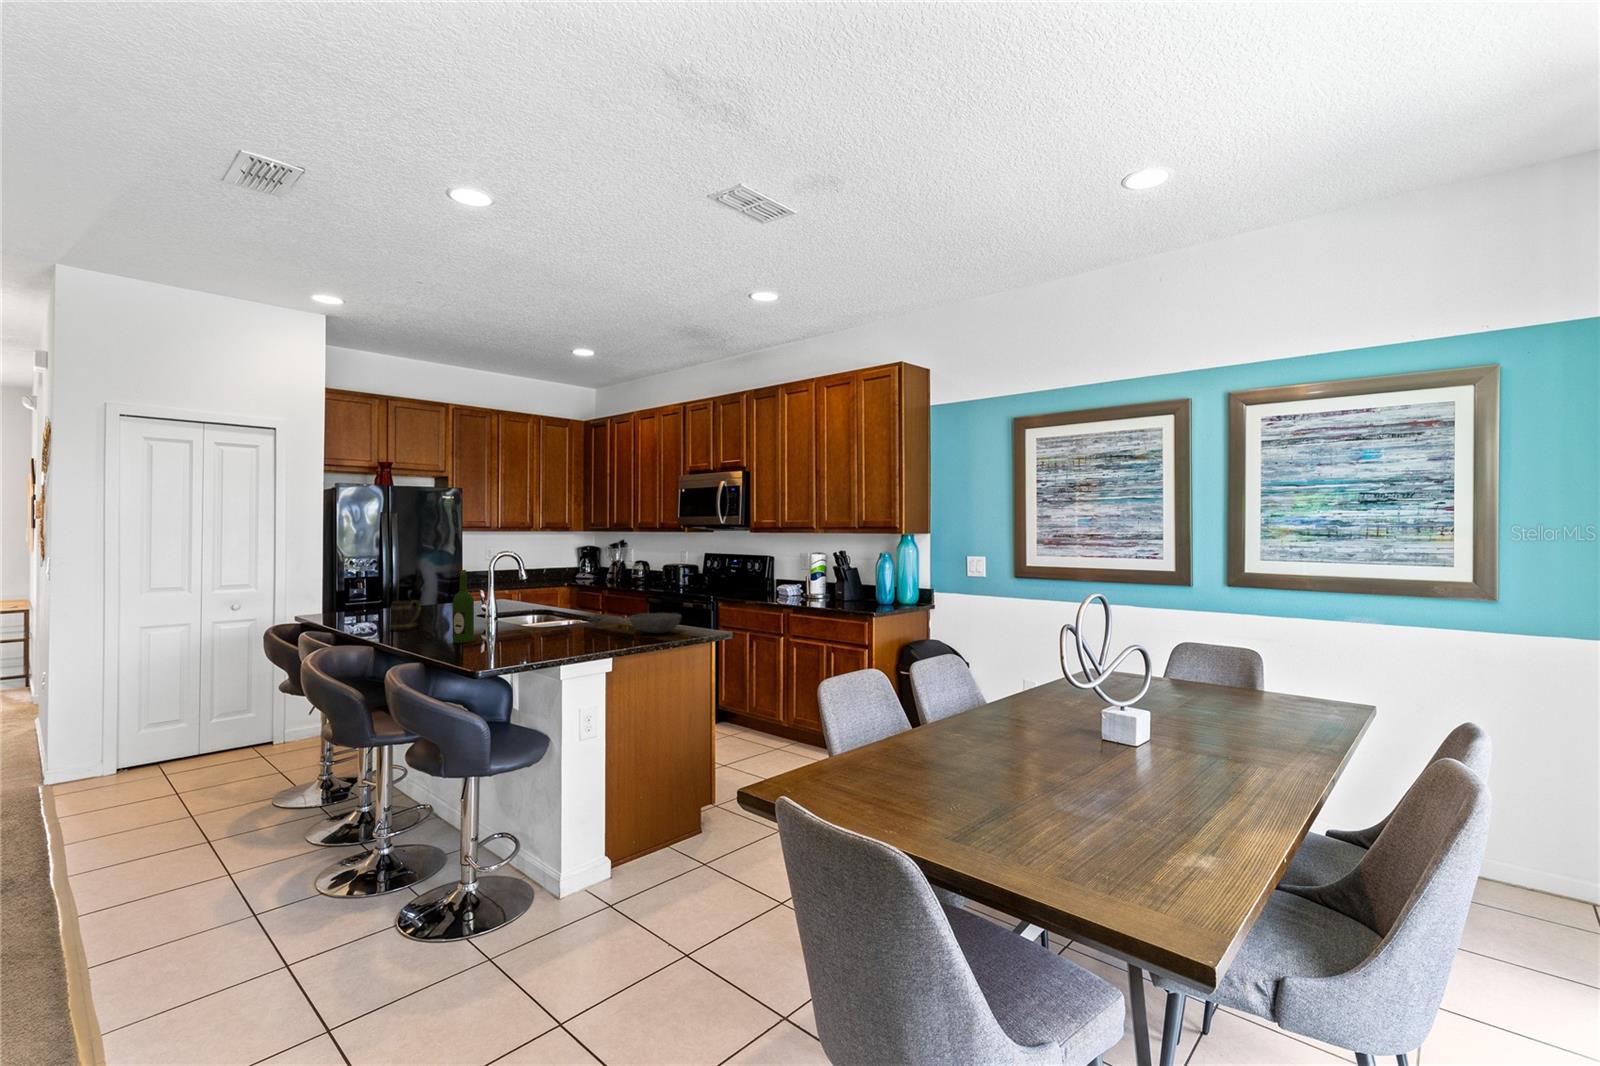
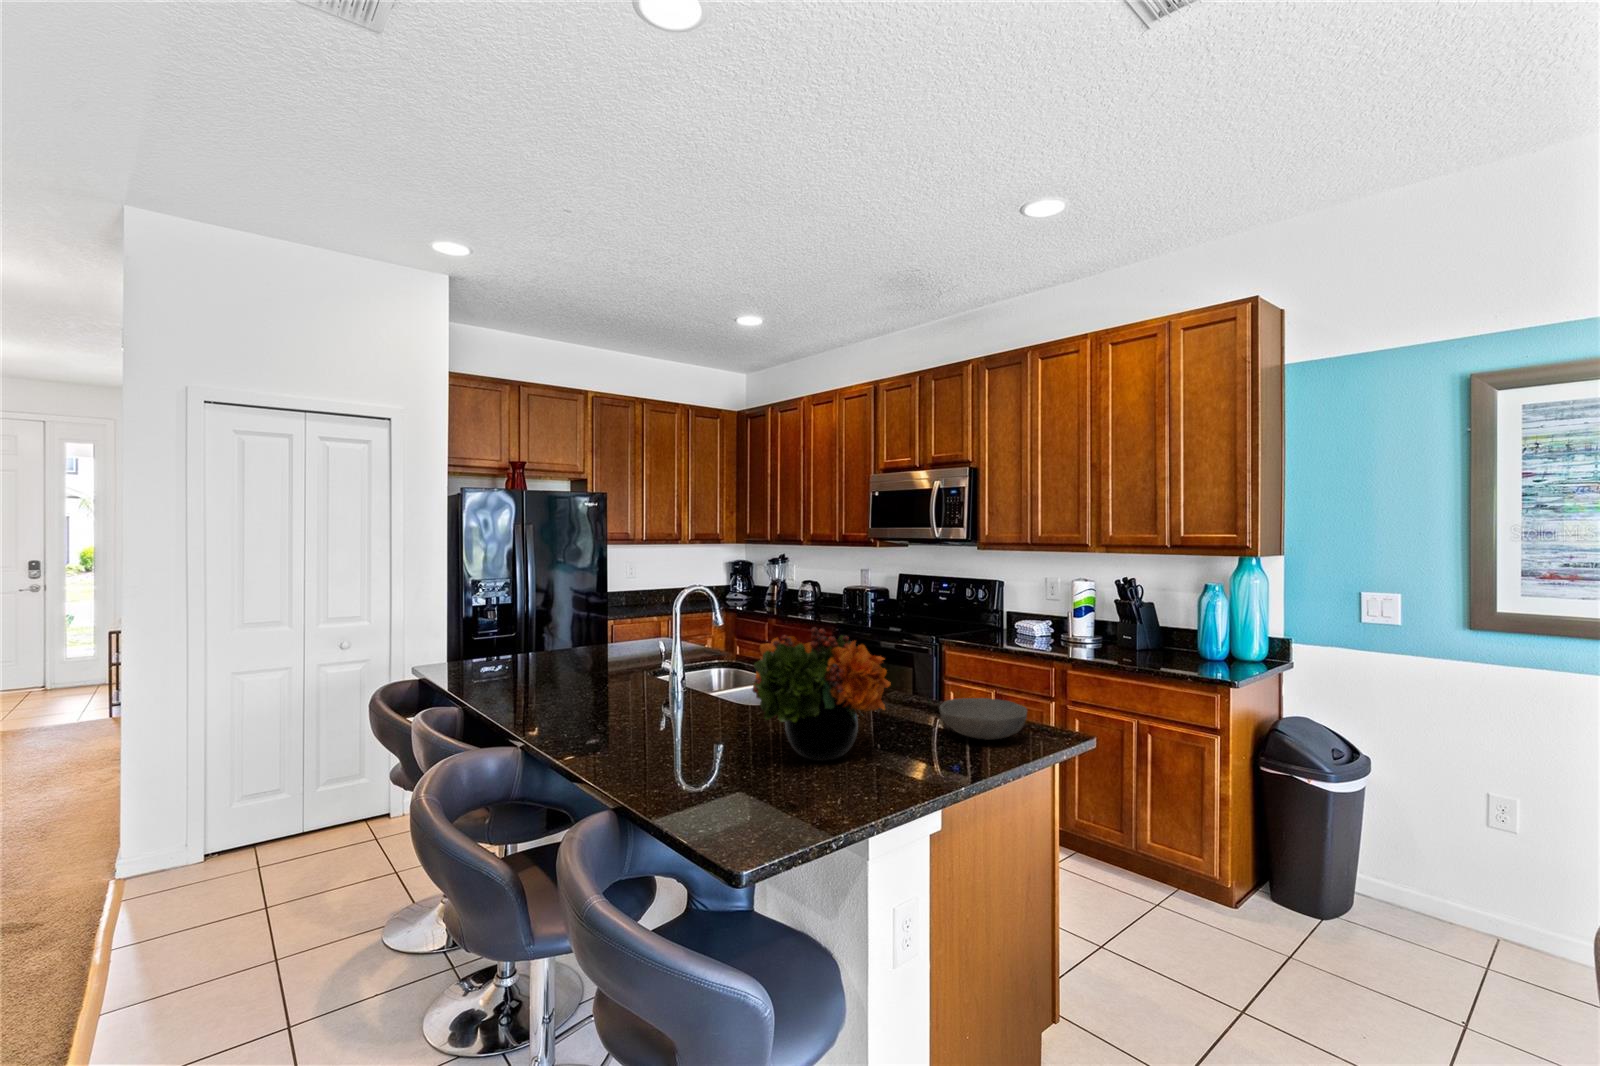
flower arrangement: none [500,566,590,642] -> present [752,628,891,761]
wine bottle: present [453,570,474,643] -> none [665,632,697,759]
mug: present [389,600,421,631] -> none [550,665,593,715]

